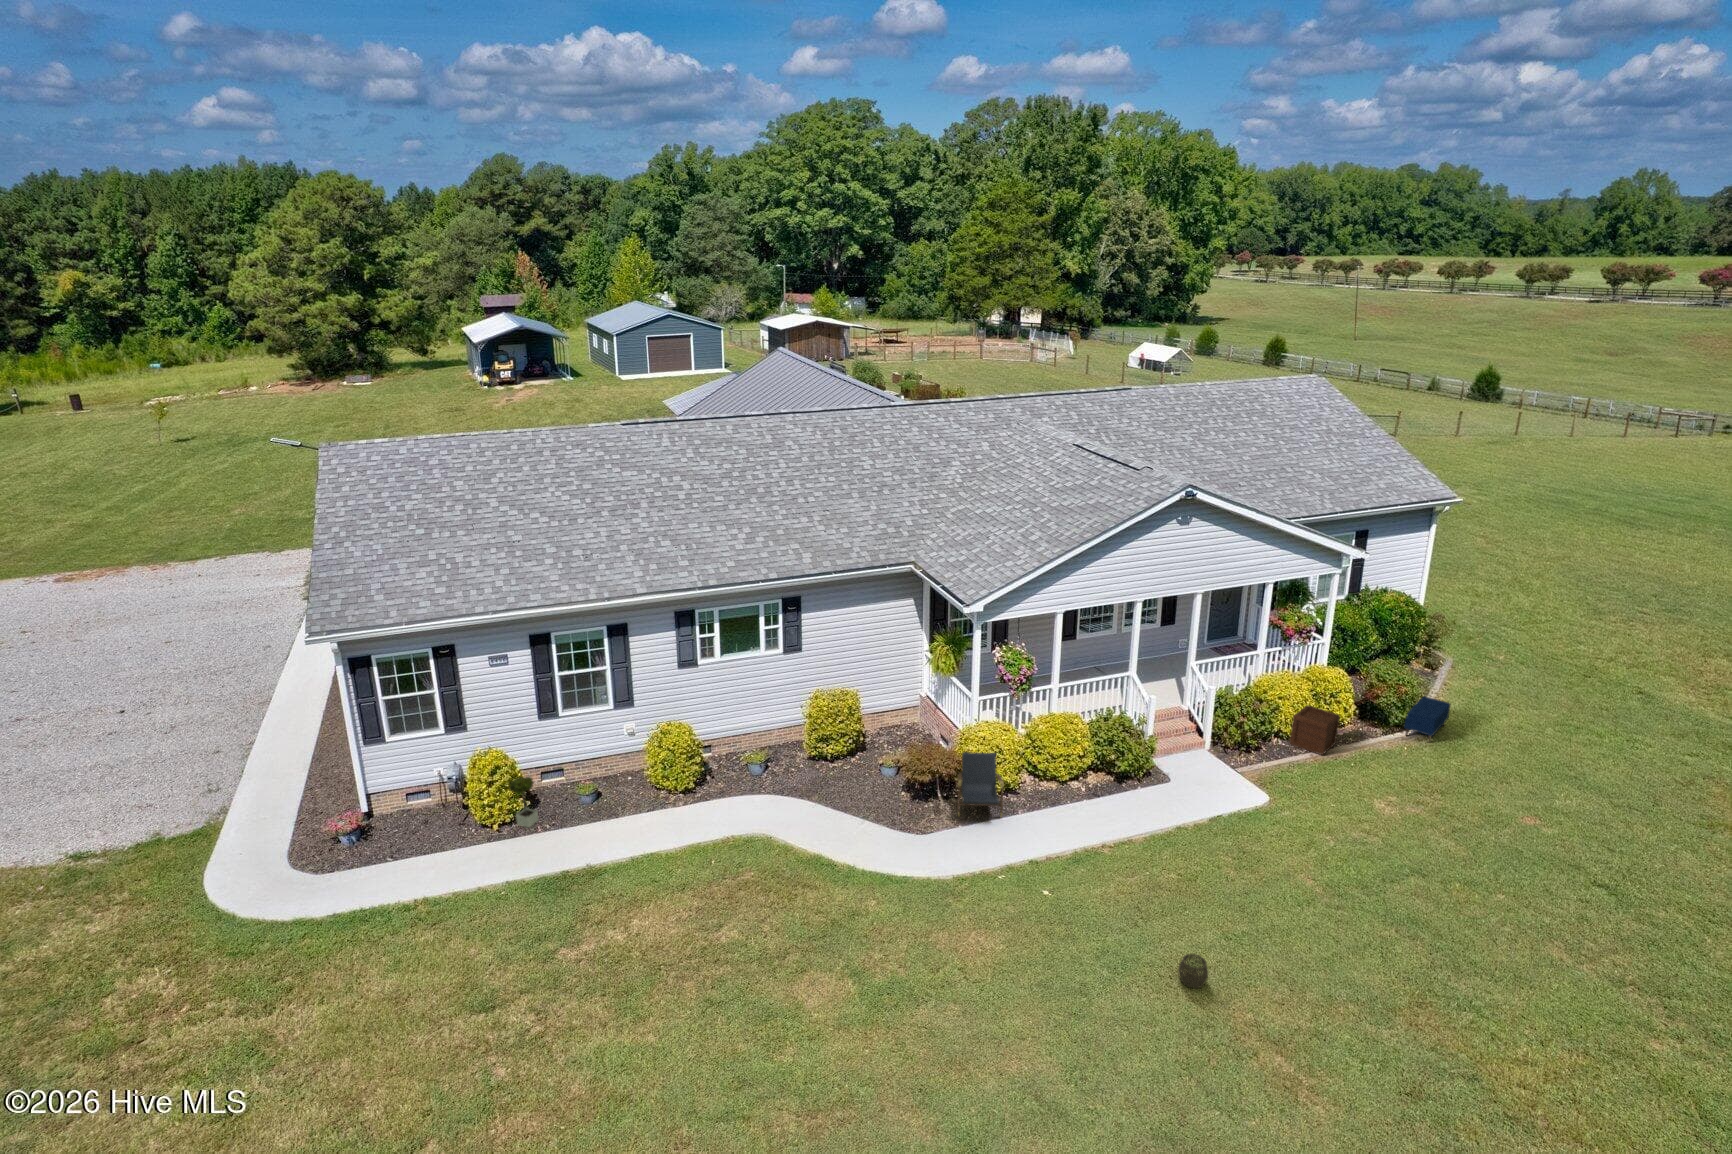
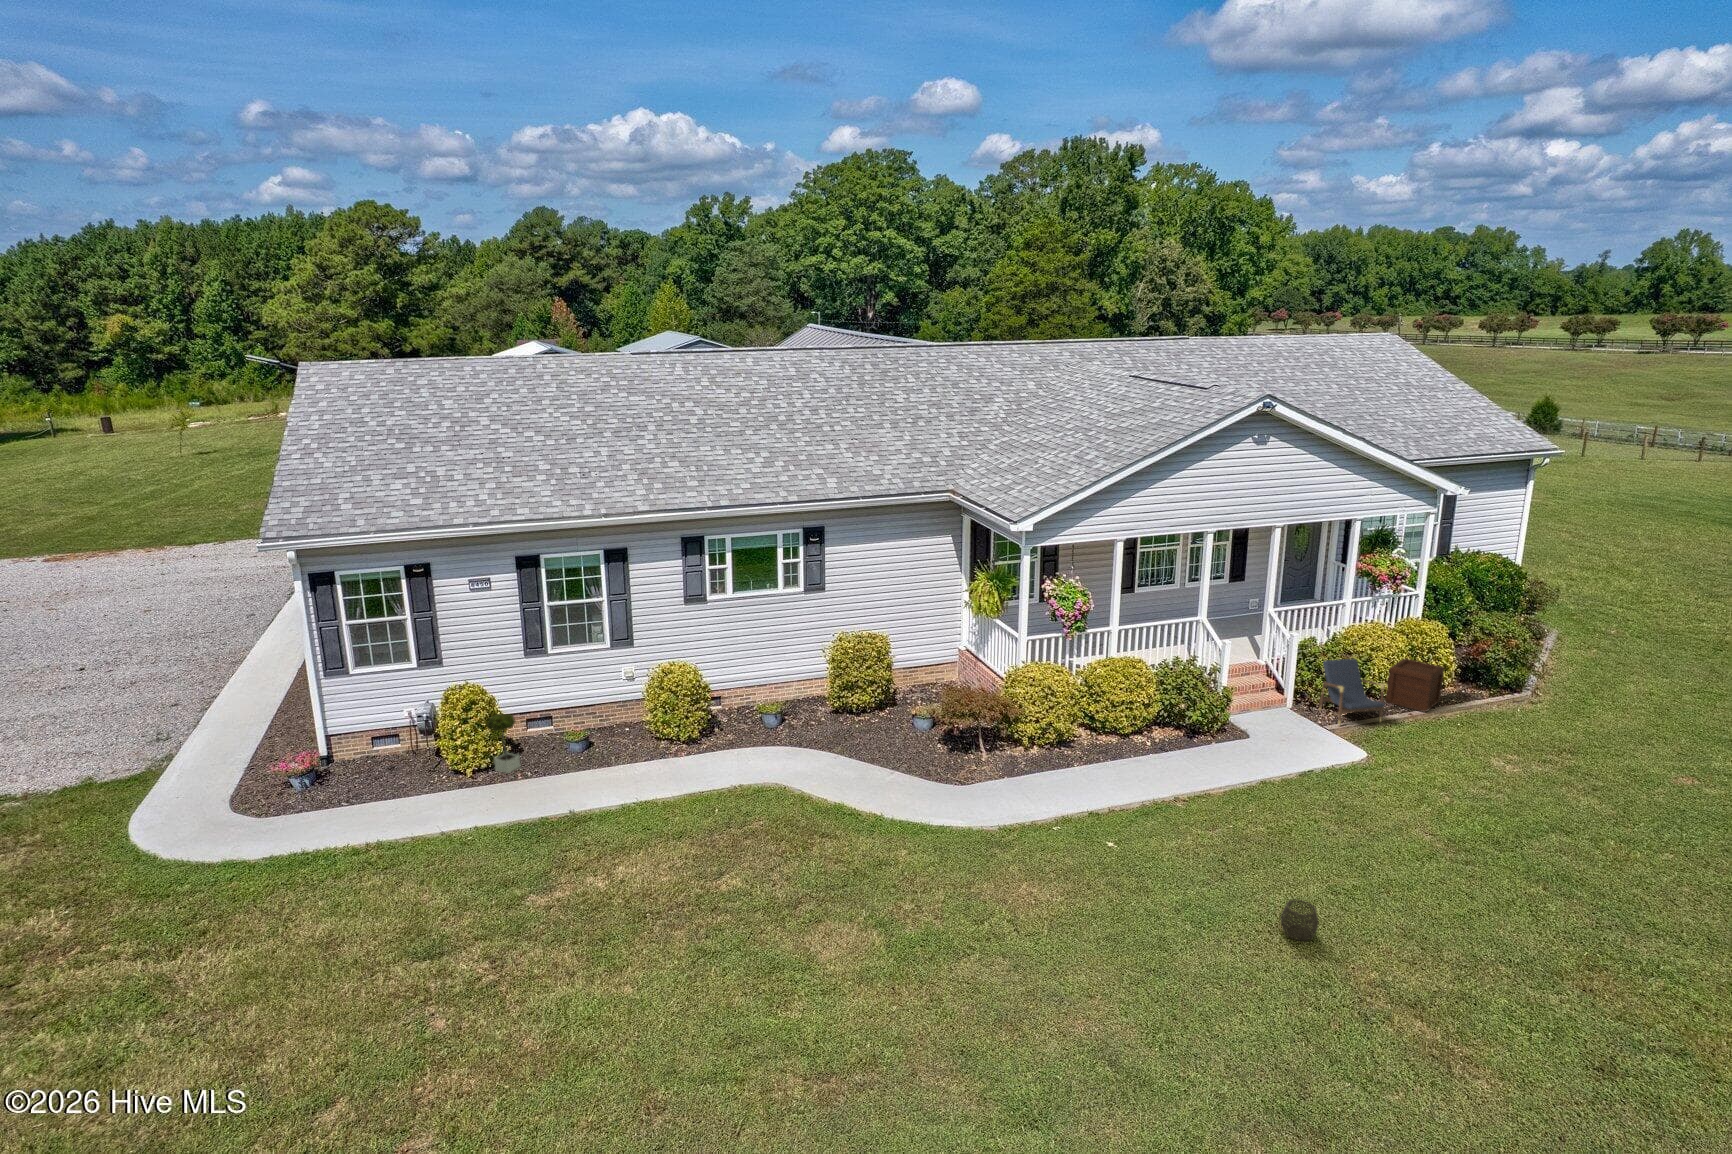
bench: present [1405,696,1450,742] -> none [1518,653,1571,702]
lounge chair: present [957,752,1004,817] -> present [1319,659,1385,725]

